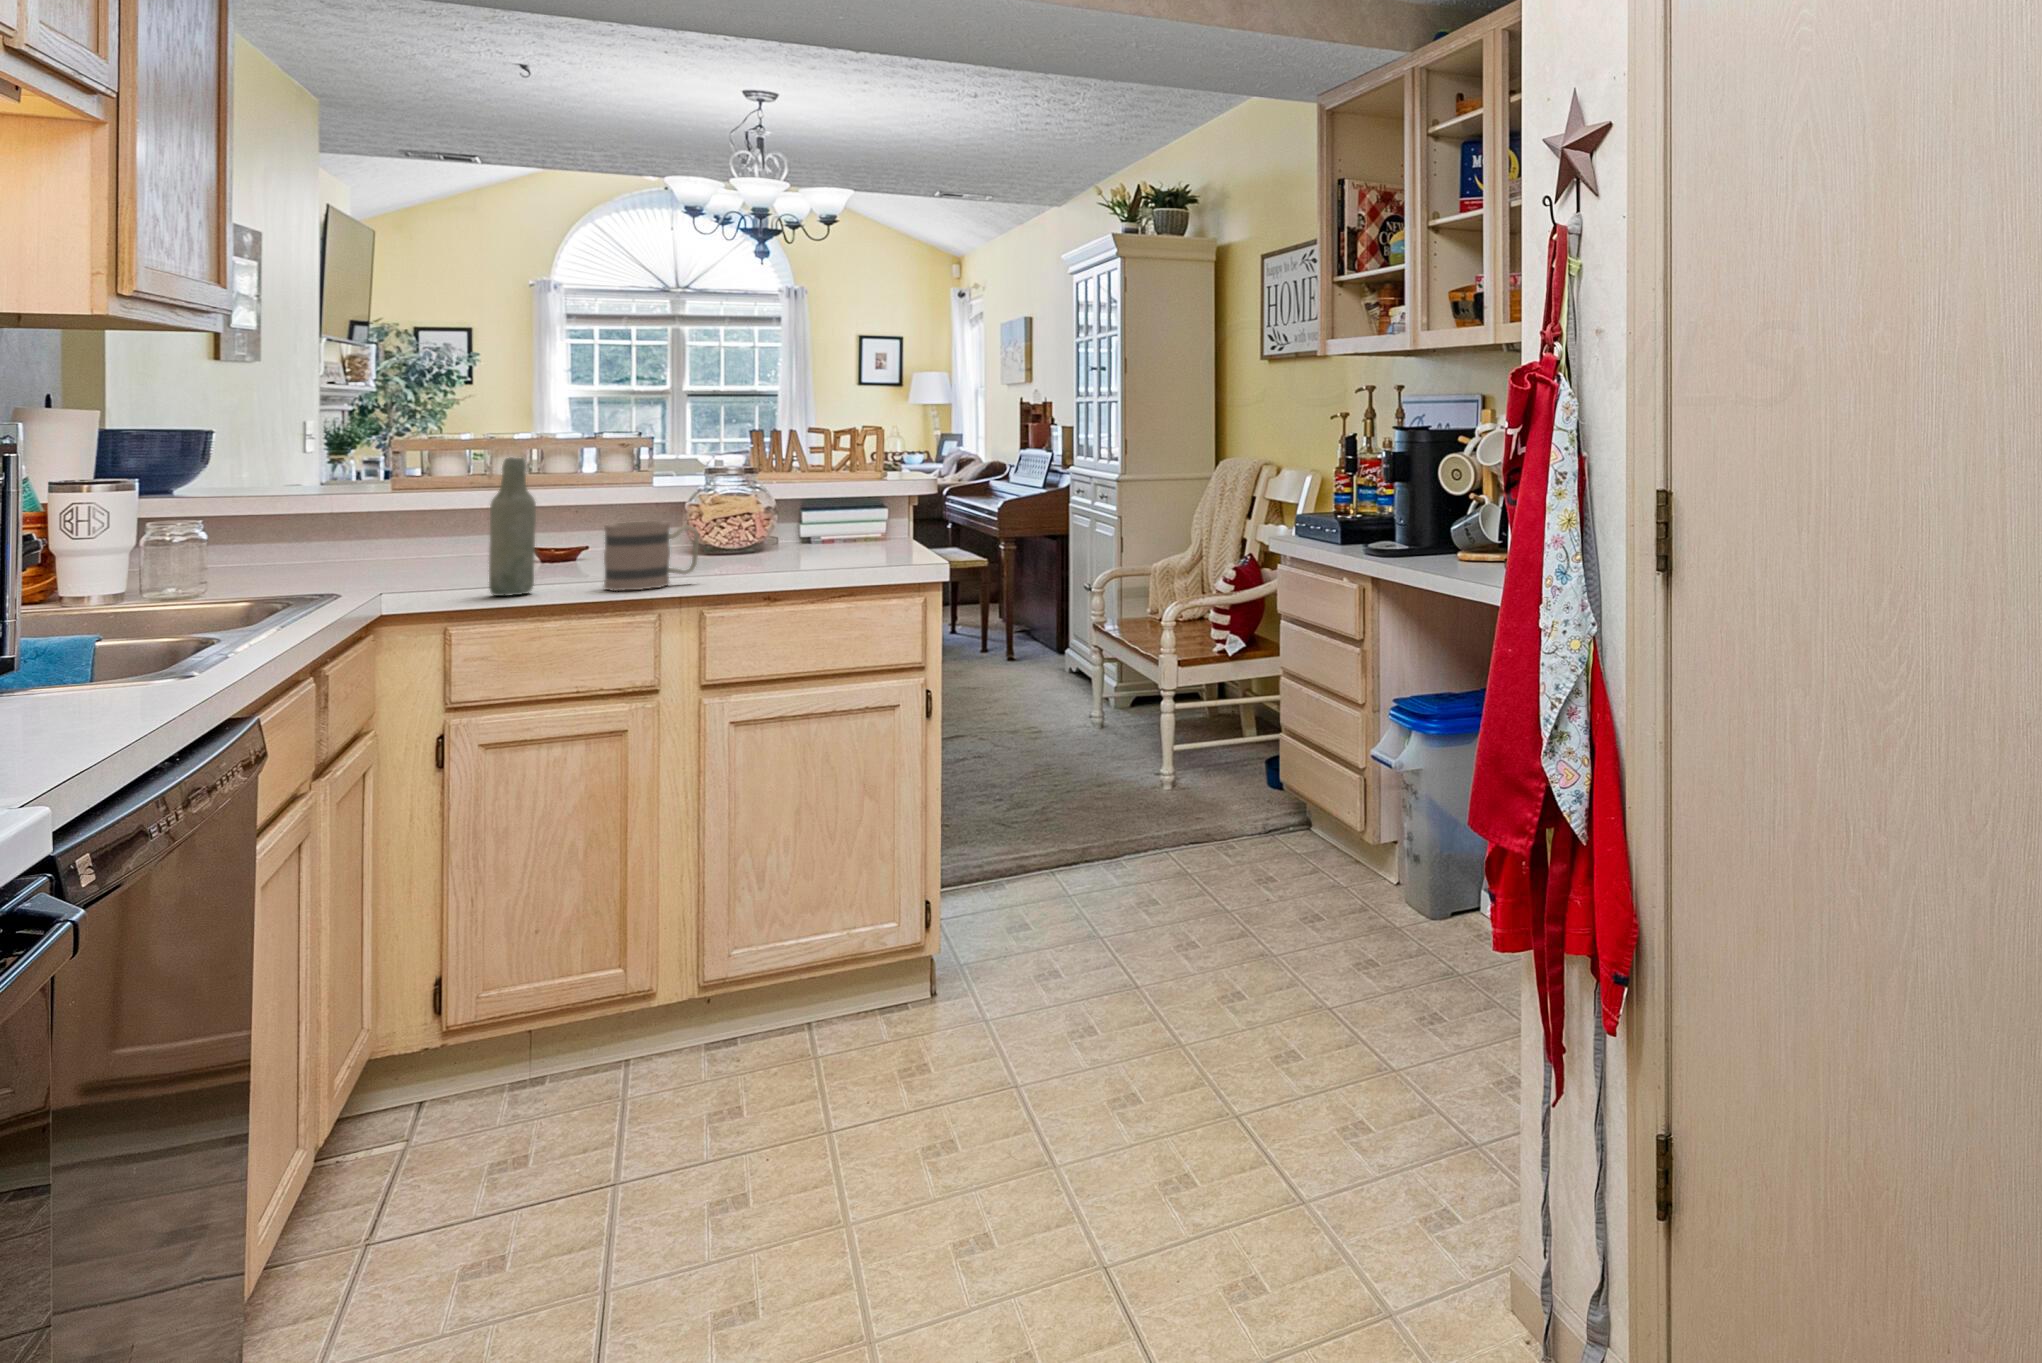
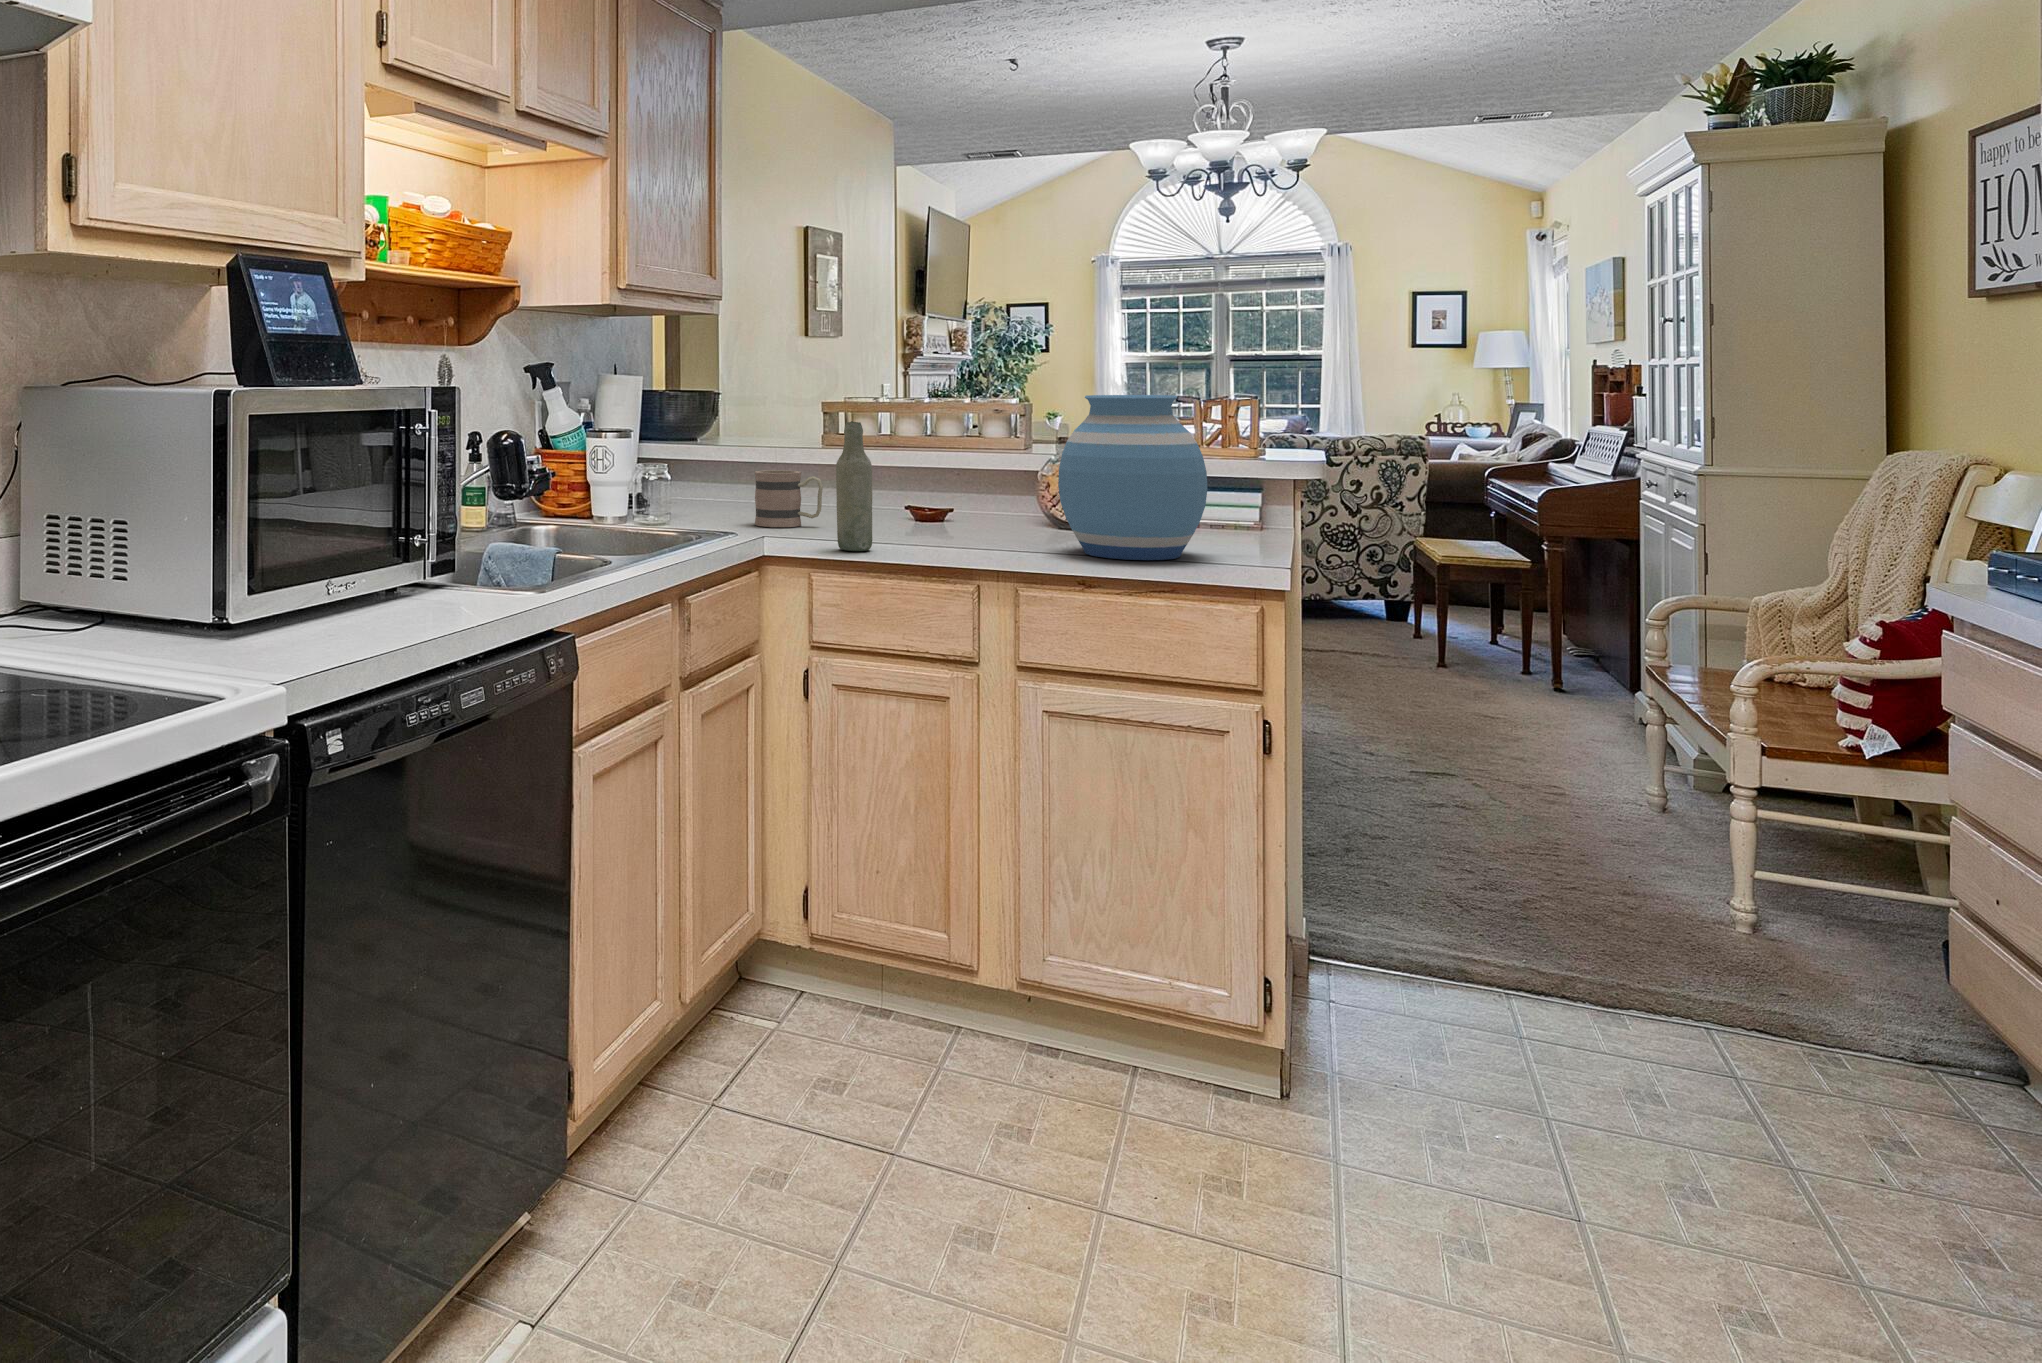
vase: none [731,425,870,572] -> present [1058,395,1208,560]
mug: present [603,521,699,591] -> present [755,470,823,527]

